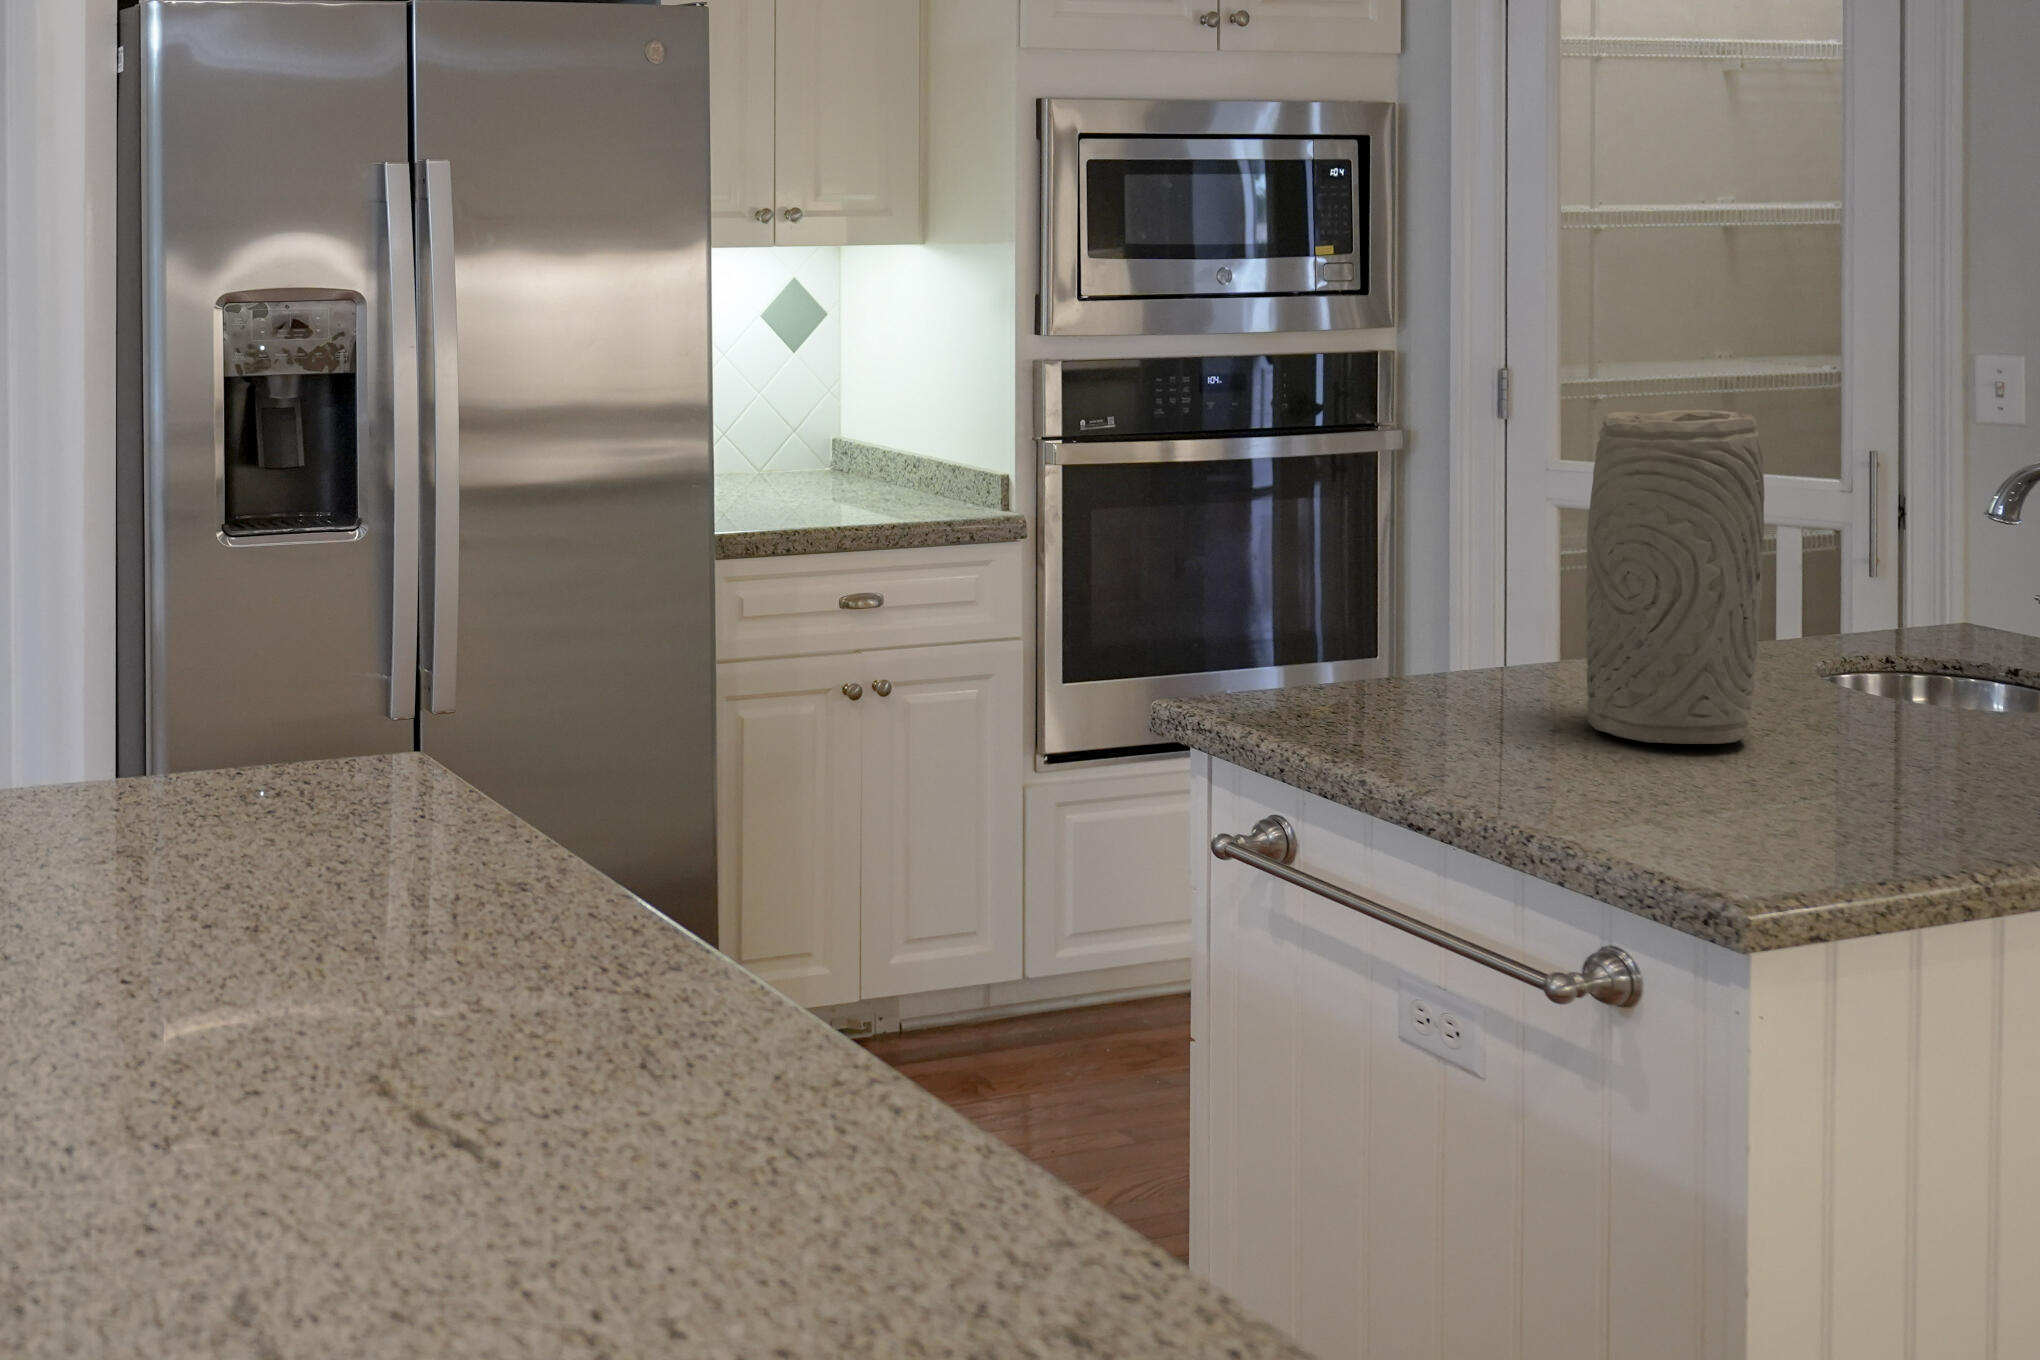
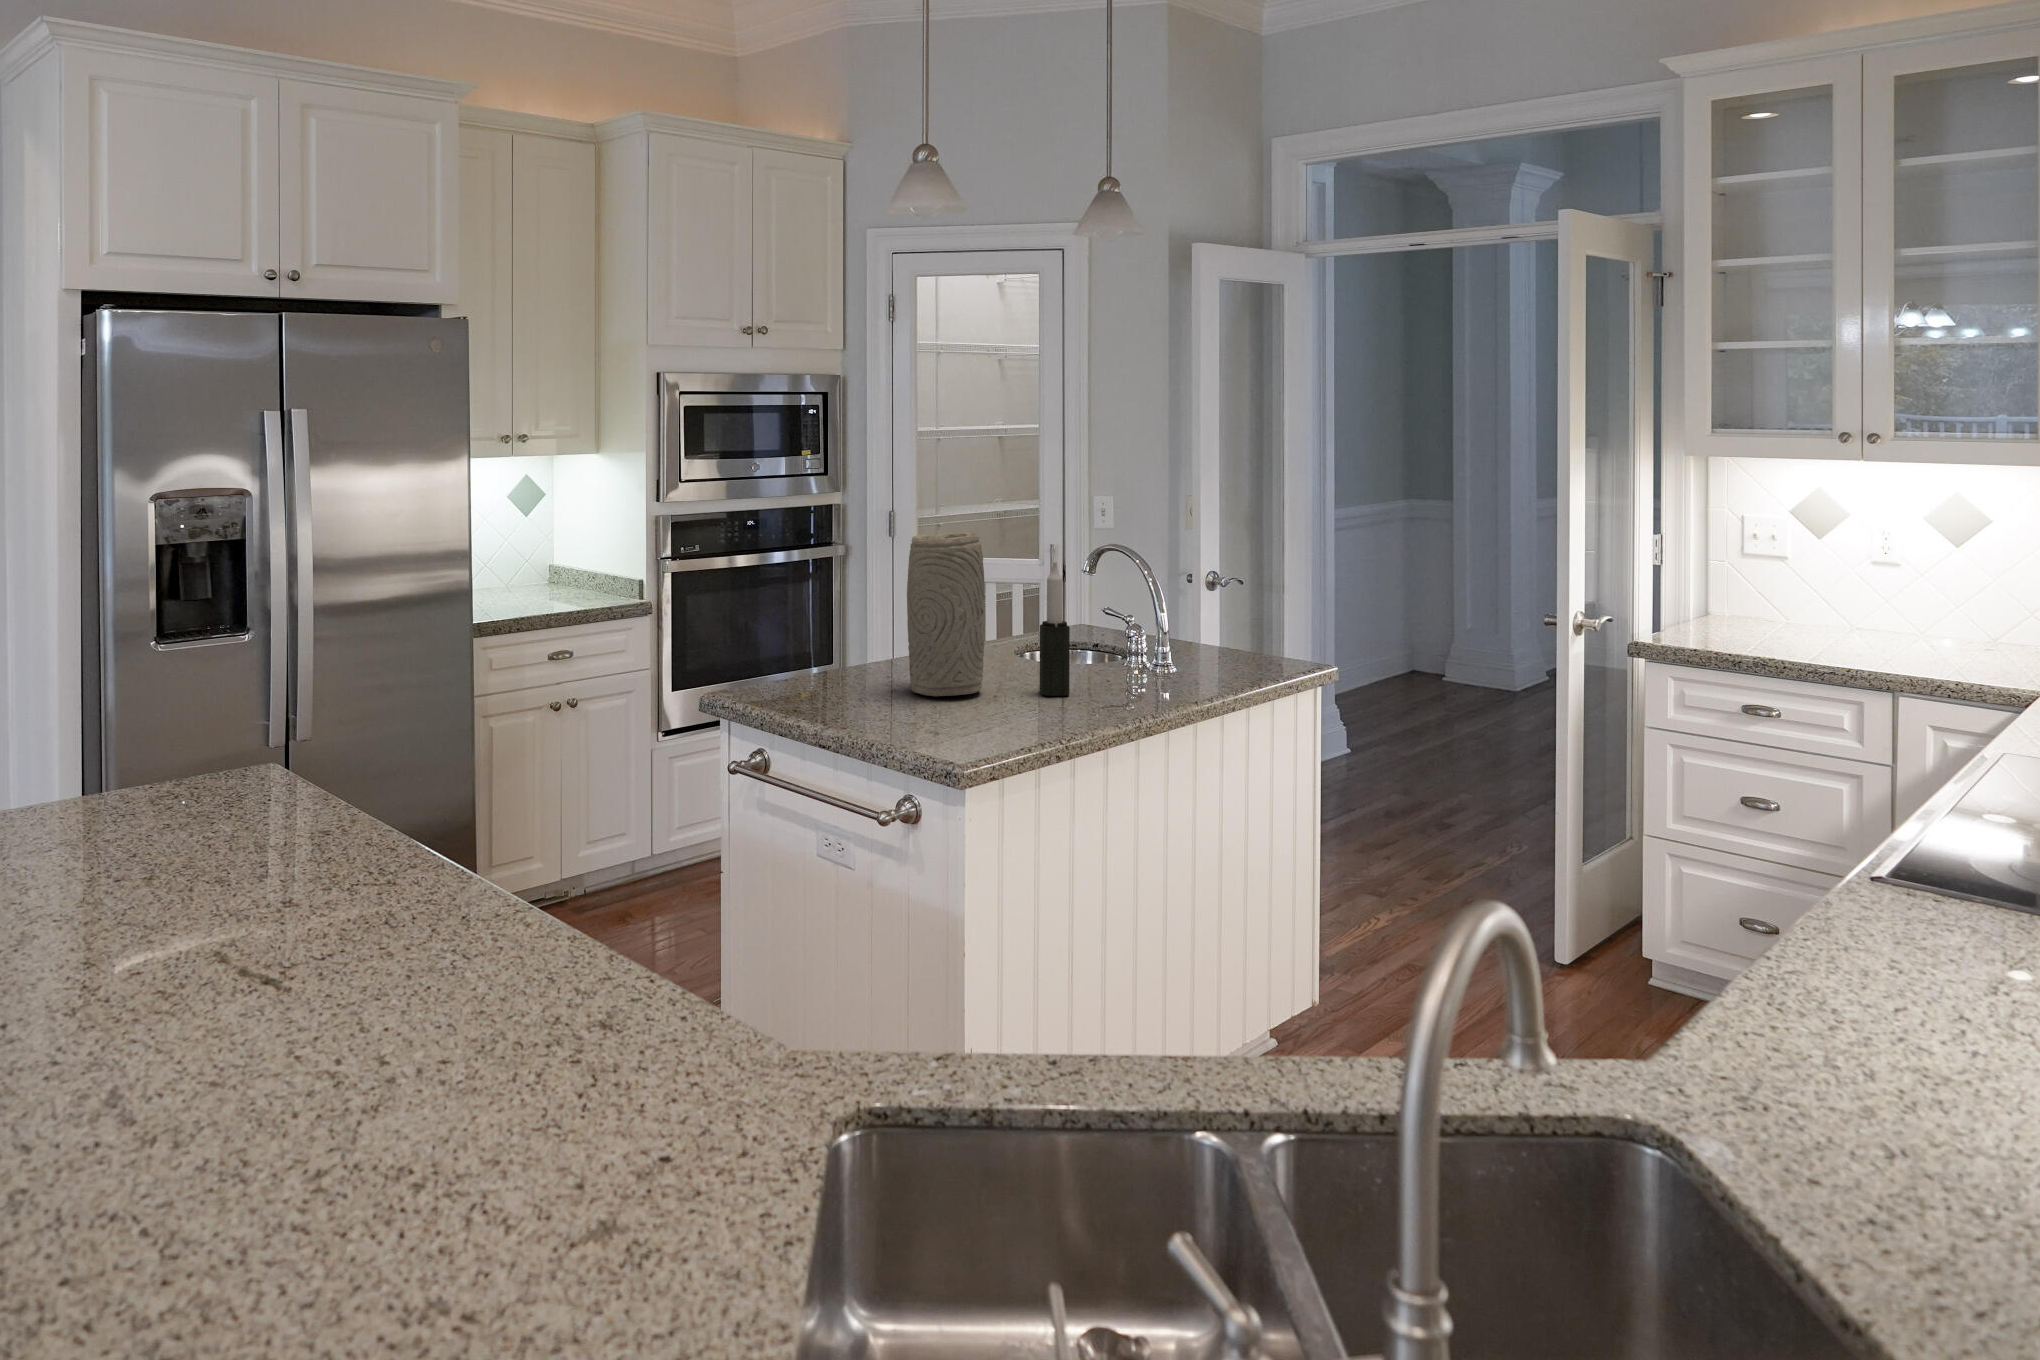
candle: none [1882,478,1962,764] -> present [1040,561,1070,696]

